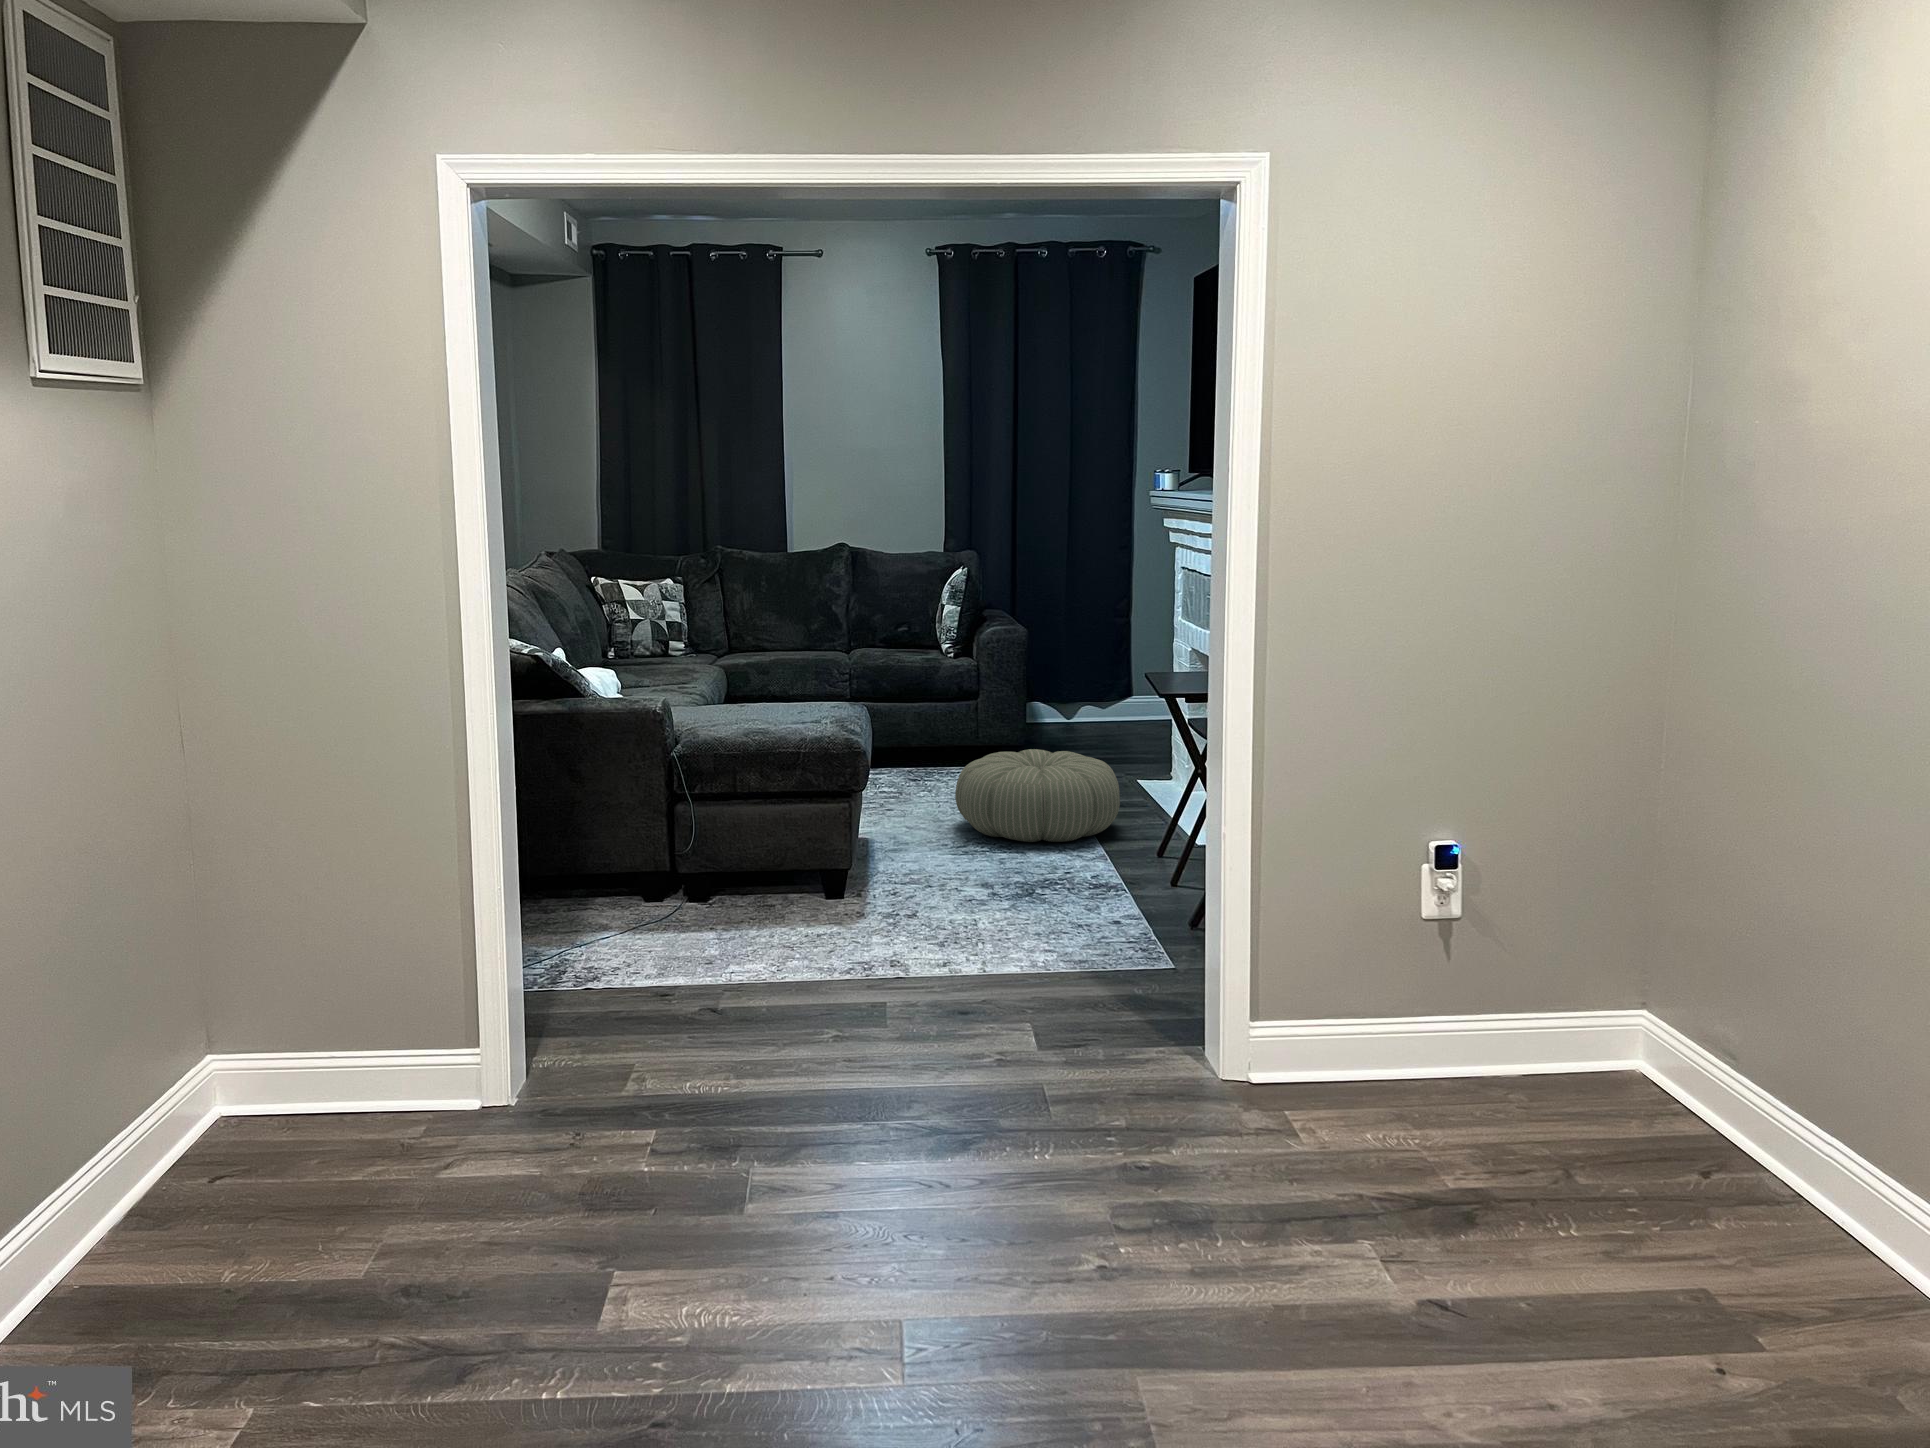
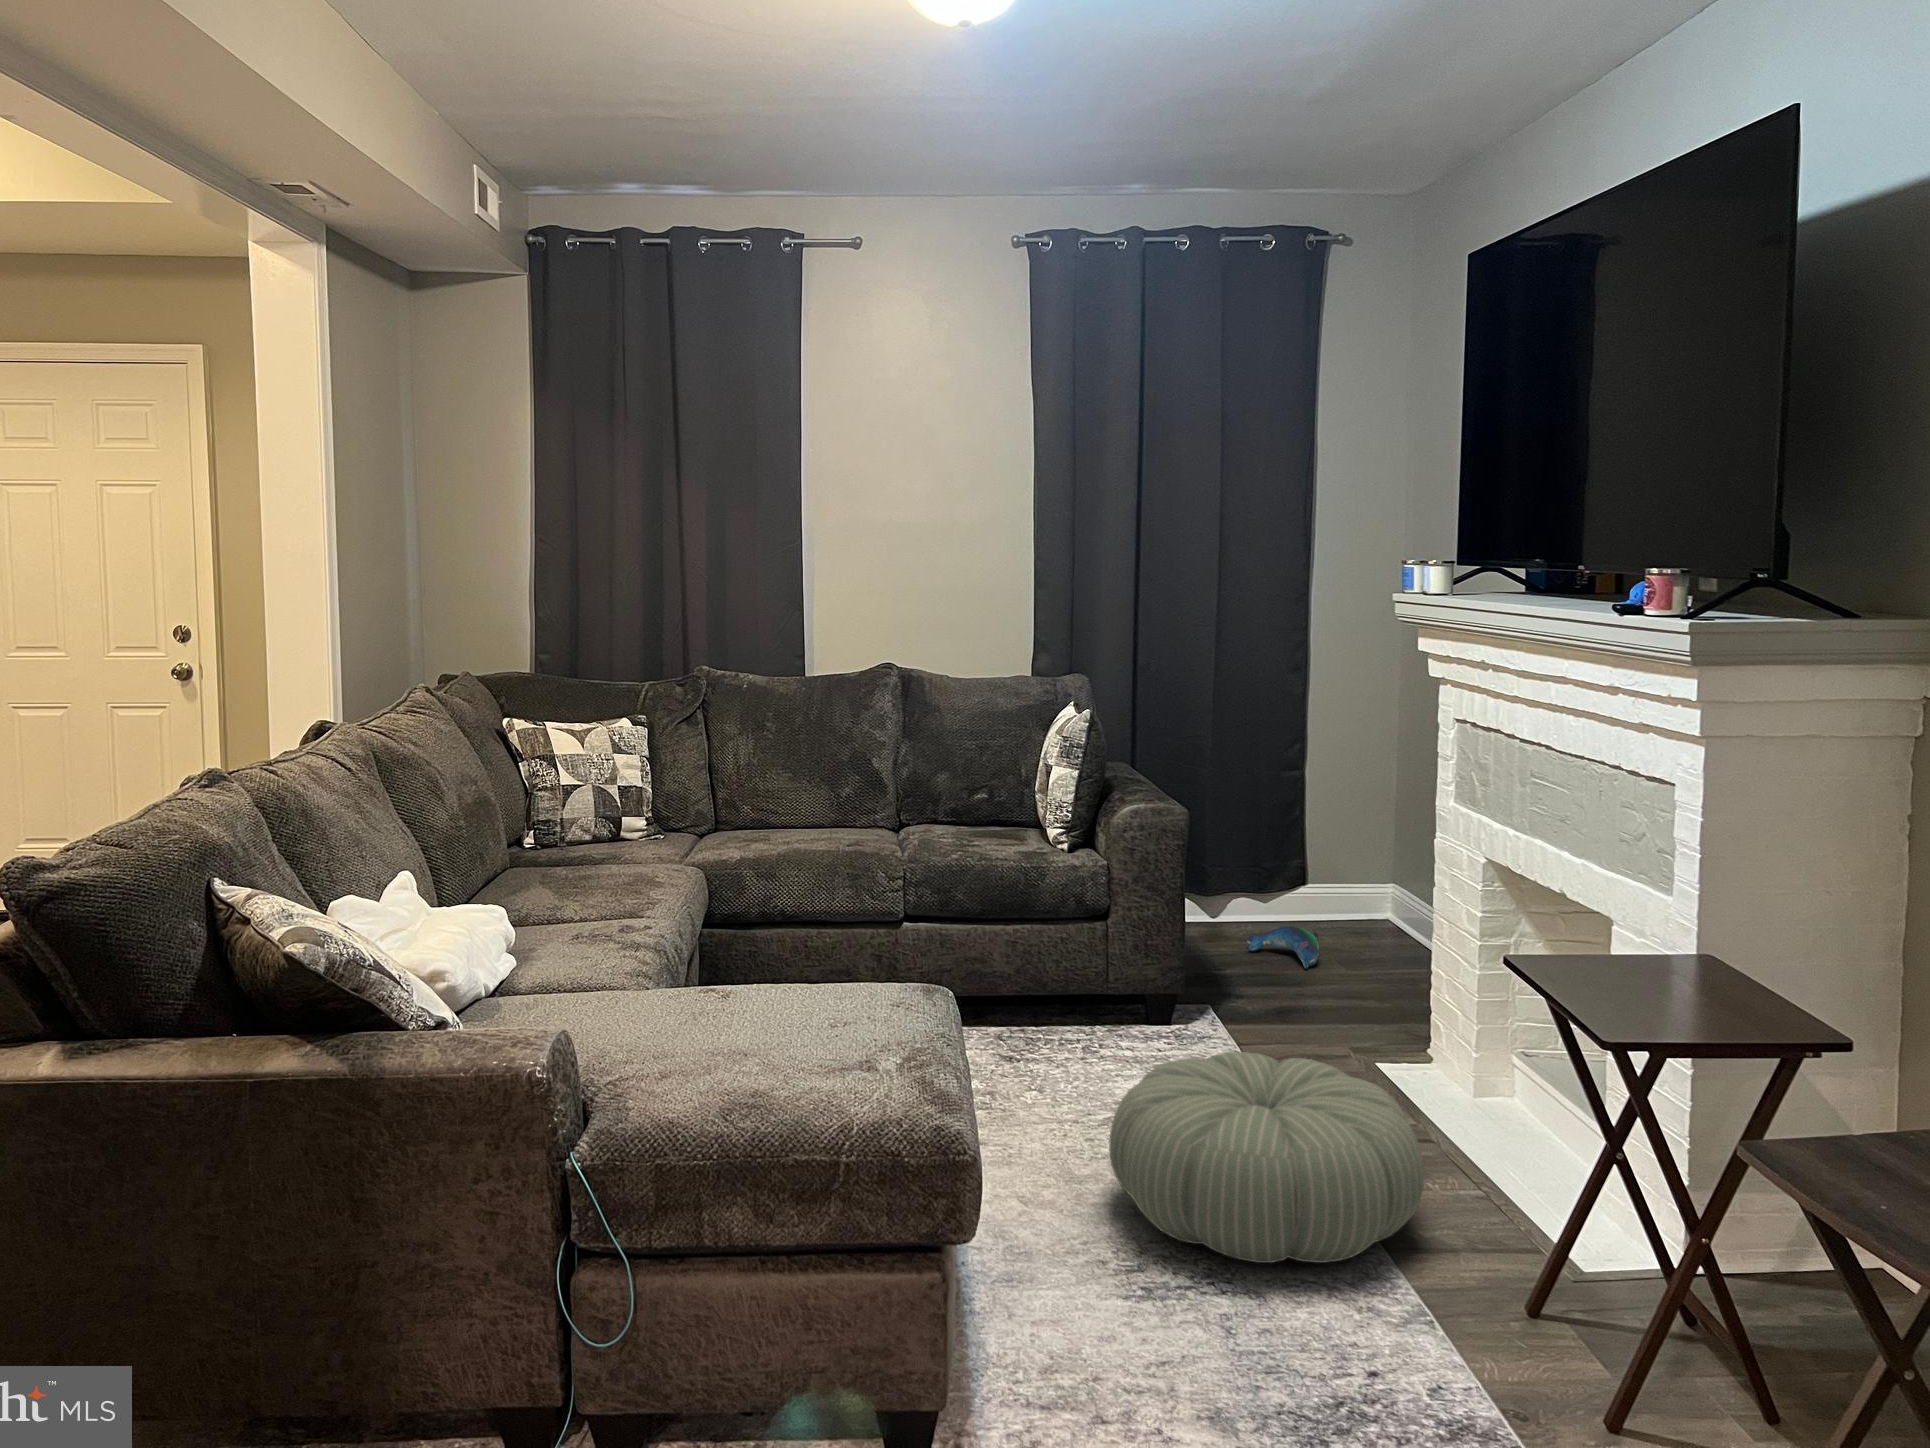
plush toy: none [1084,717,1129,741] -> present [1248,926,1319,969]

